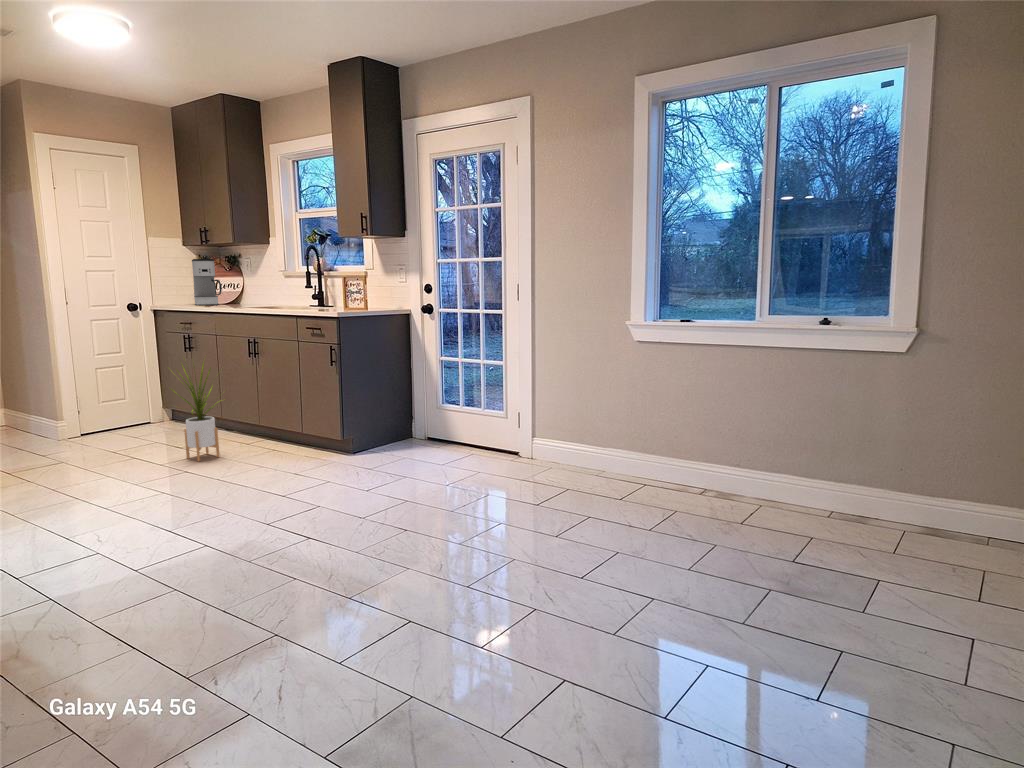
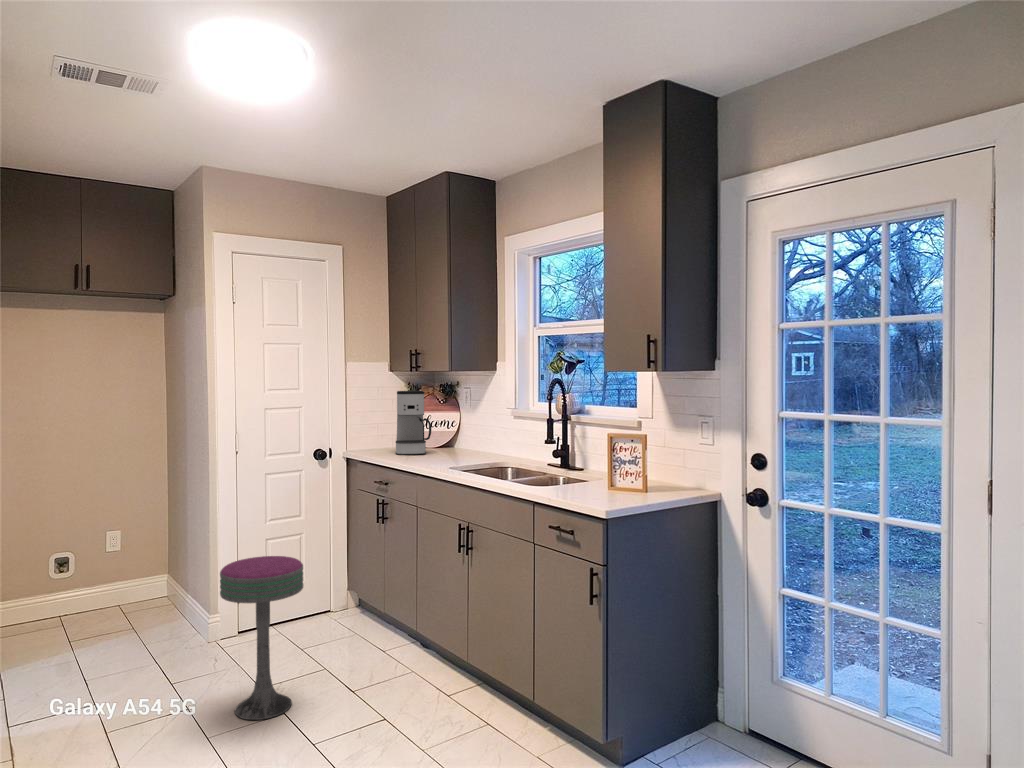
bar stool: none [78,363,140,464] -> present [220,556,303,720]
house plant: present [172,363,220,462] -> none [331,556,423,737]

